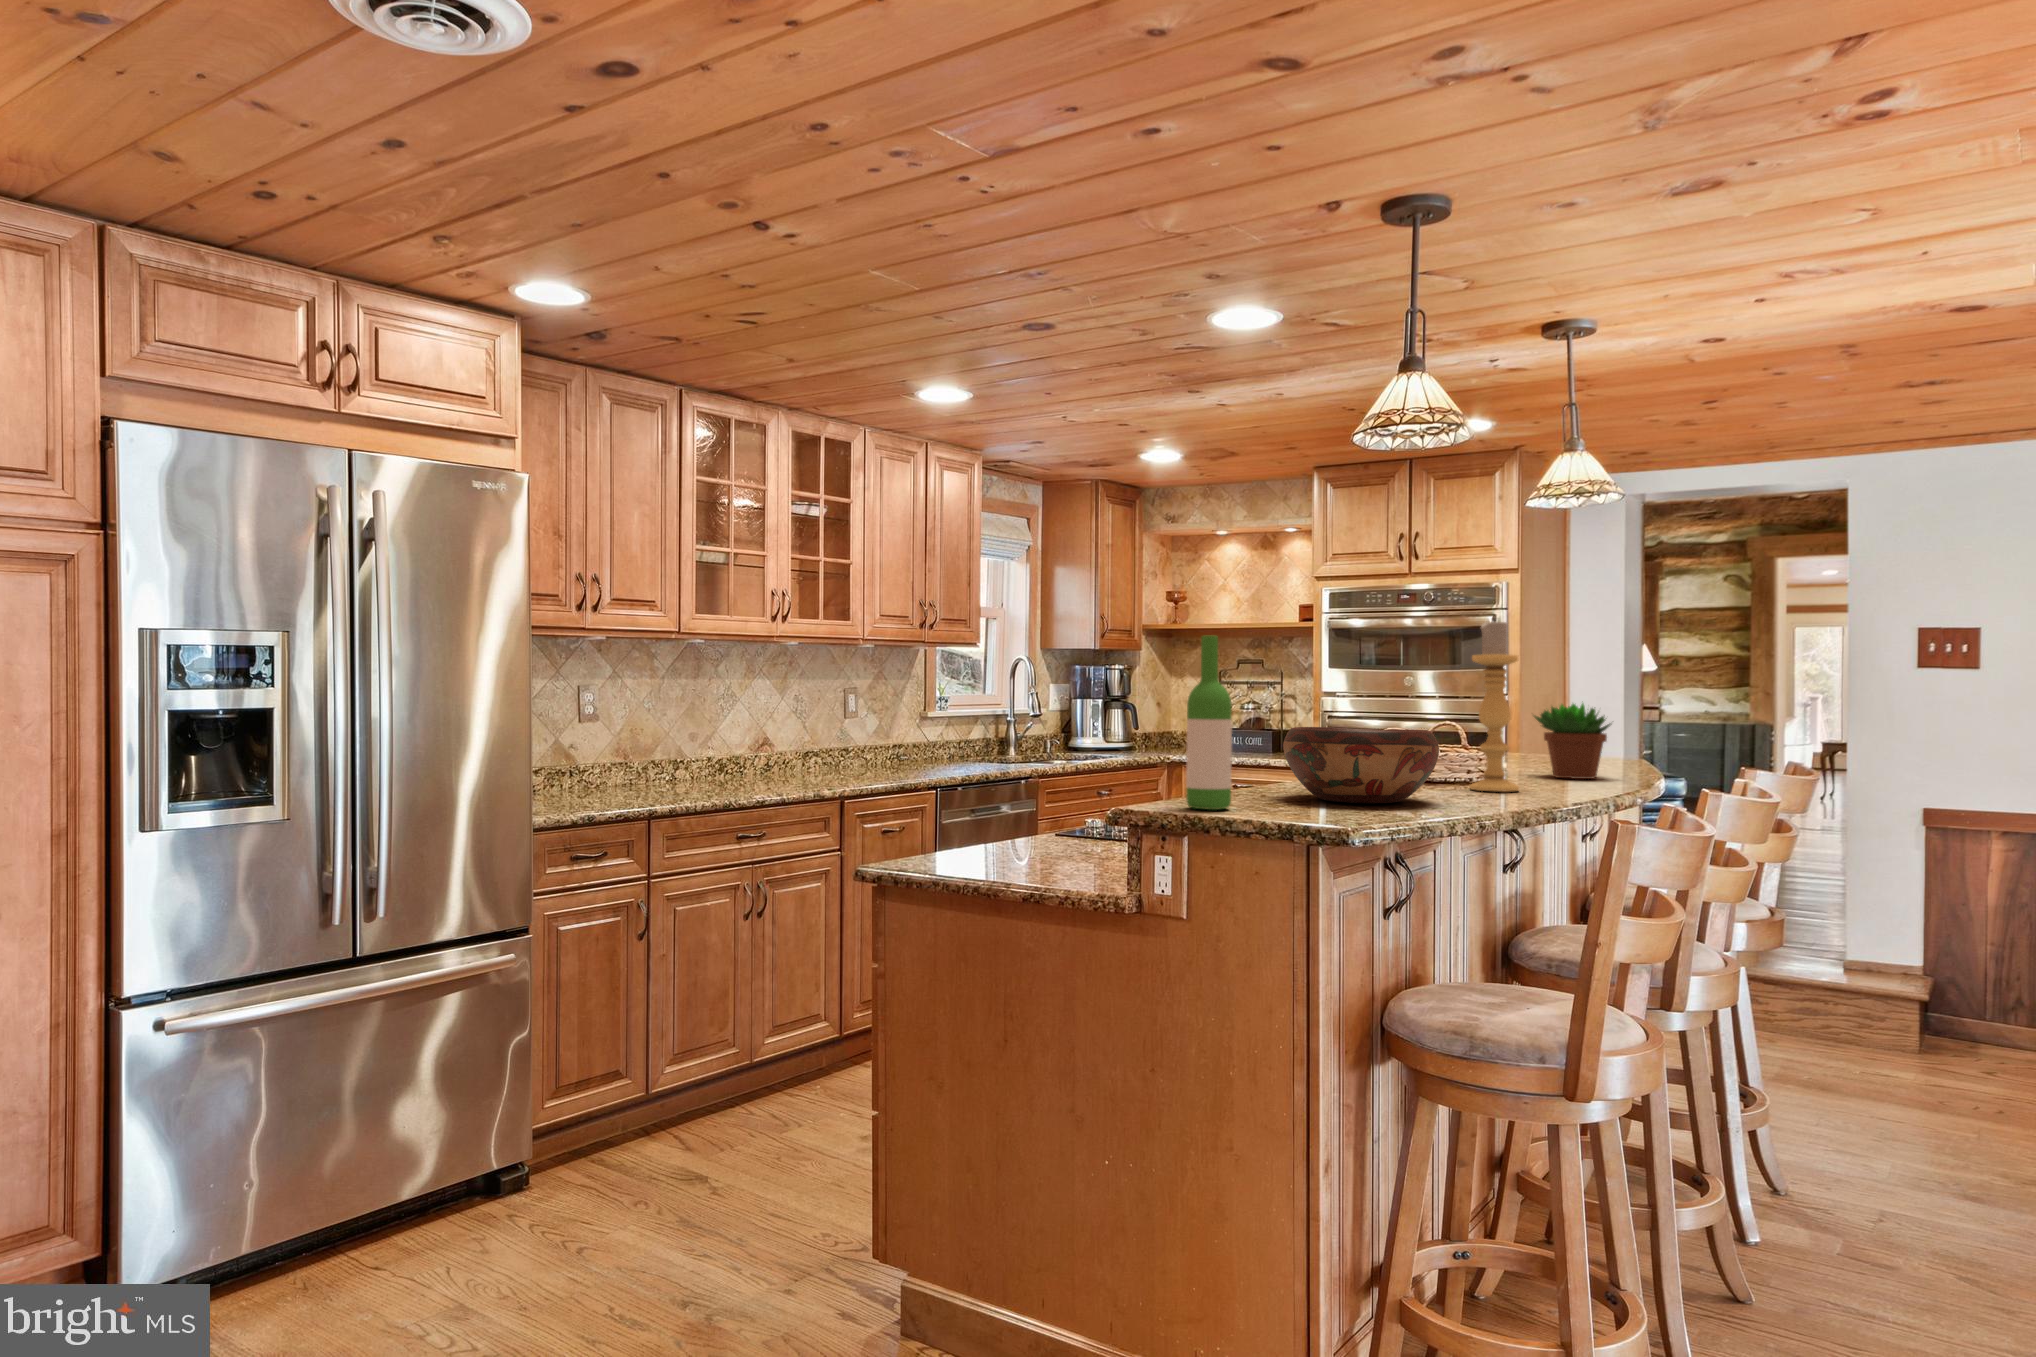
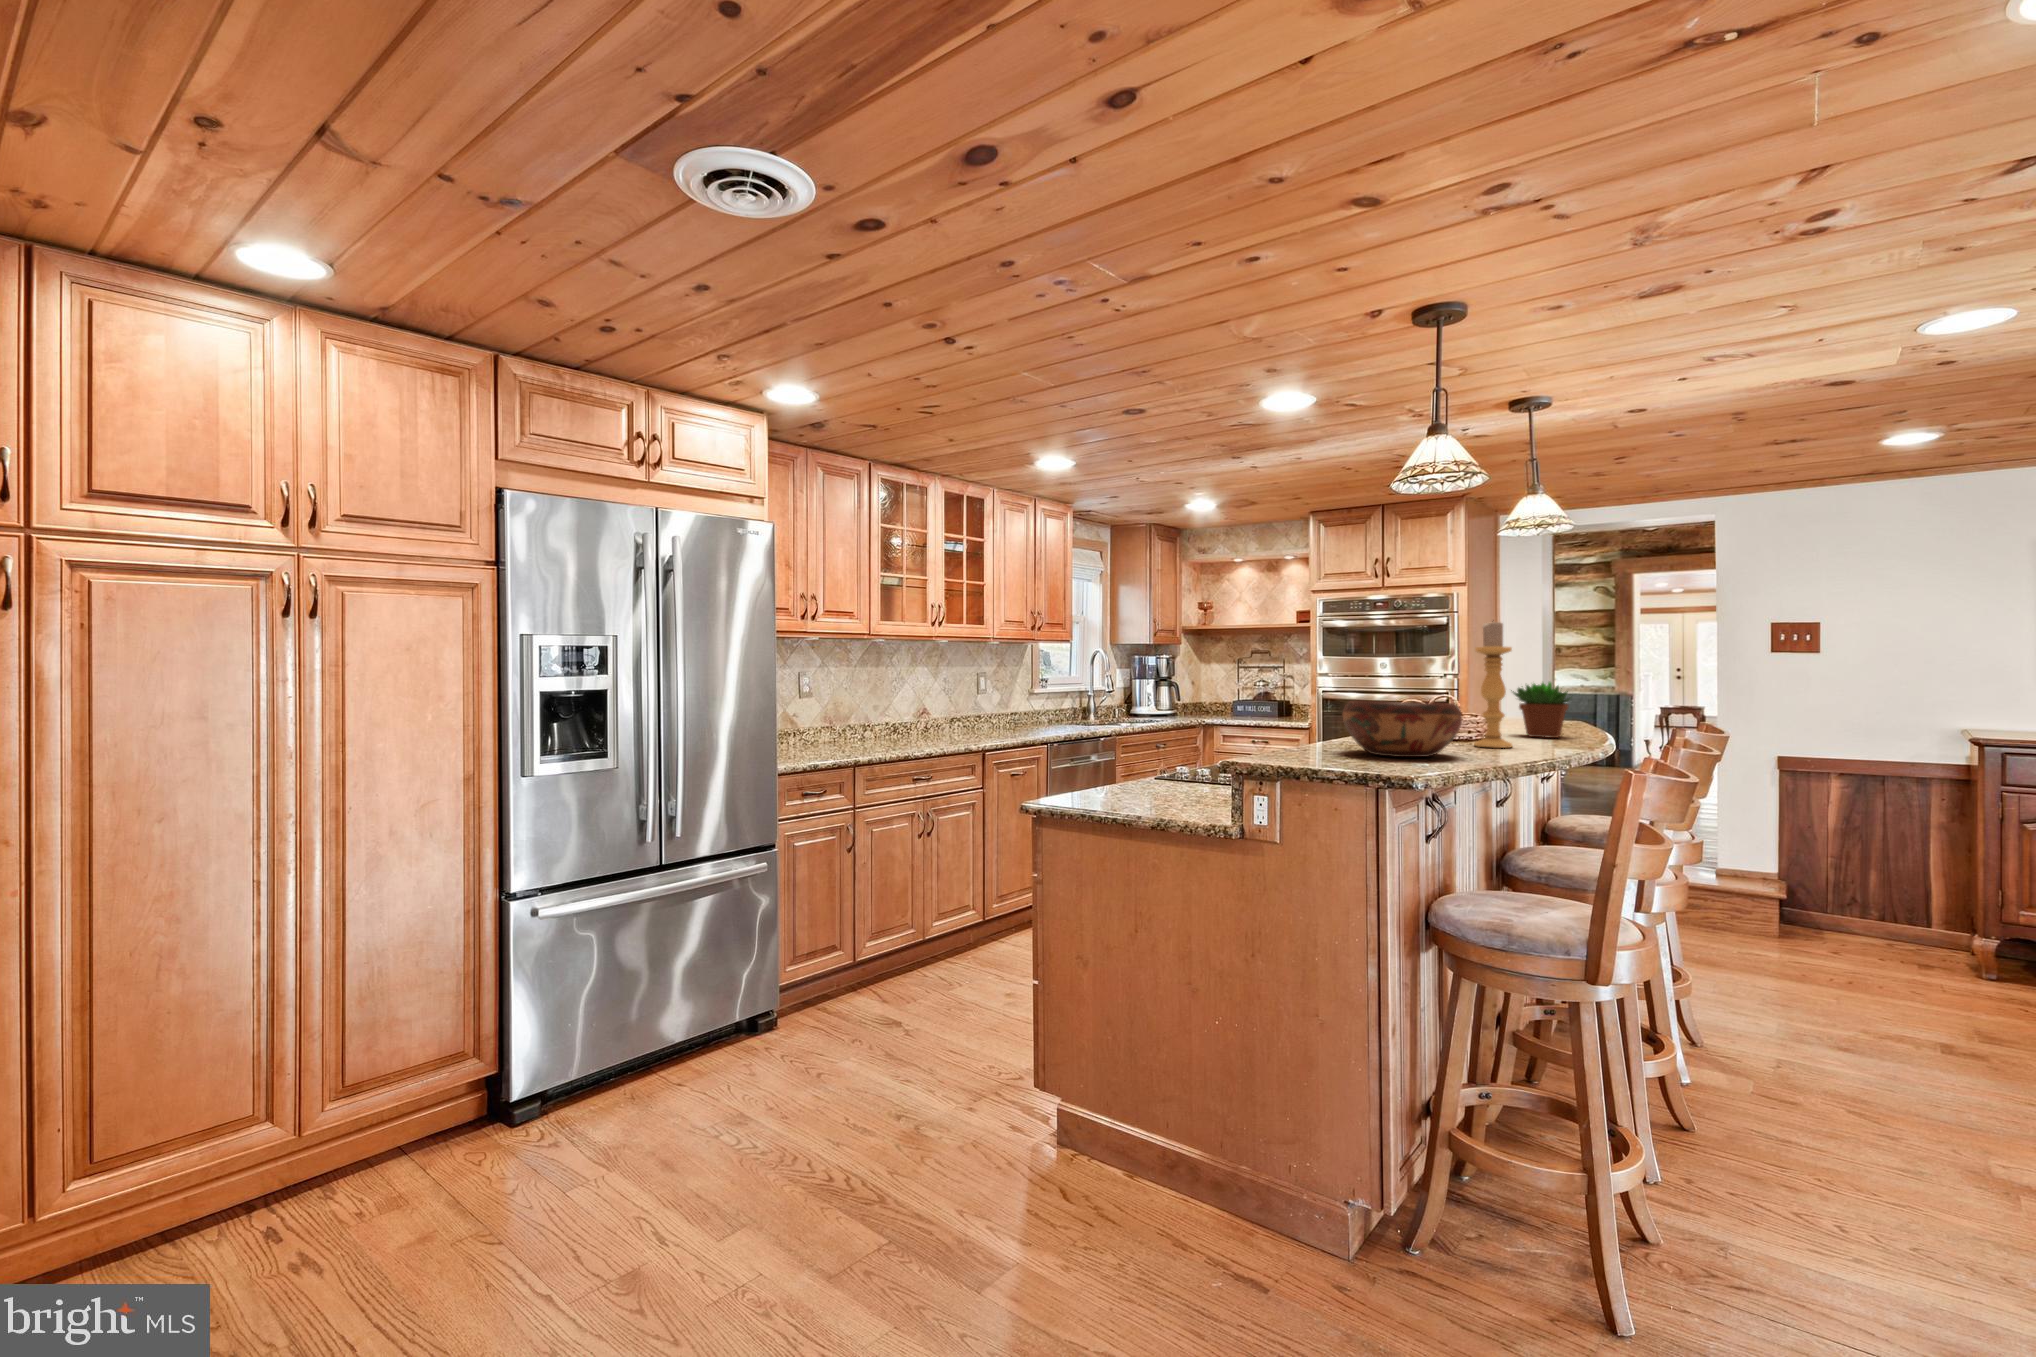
wine bottle: present [1186,636,1232,810] -> none [1278,635,1312,762]

